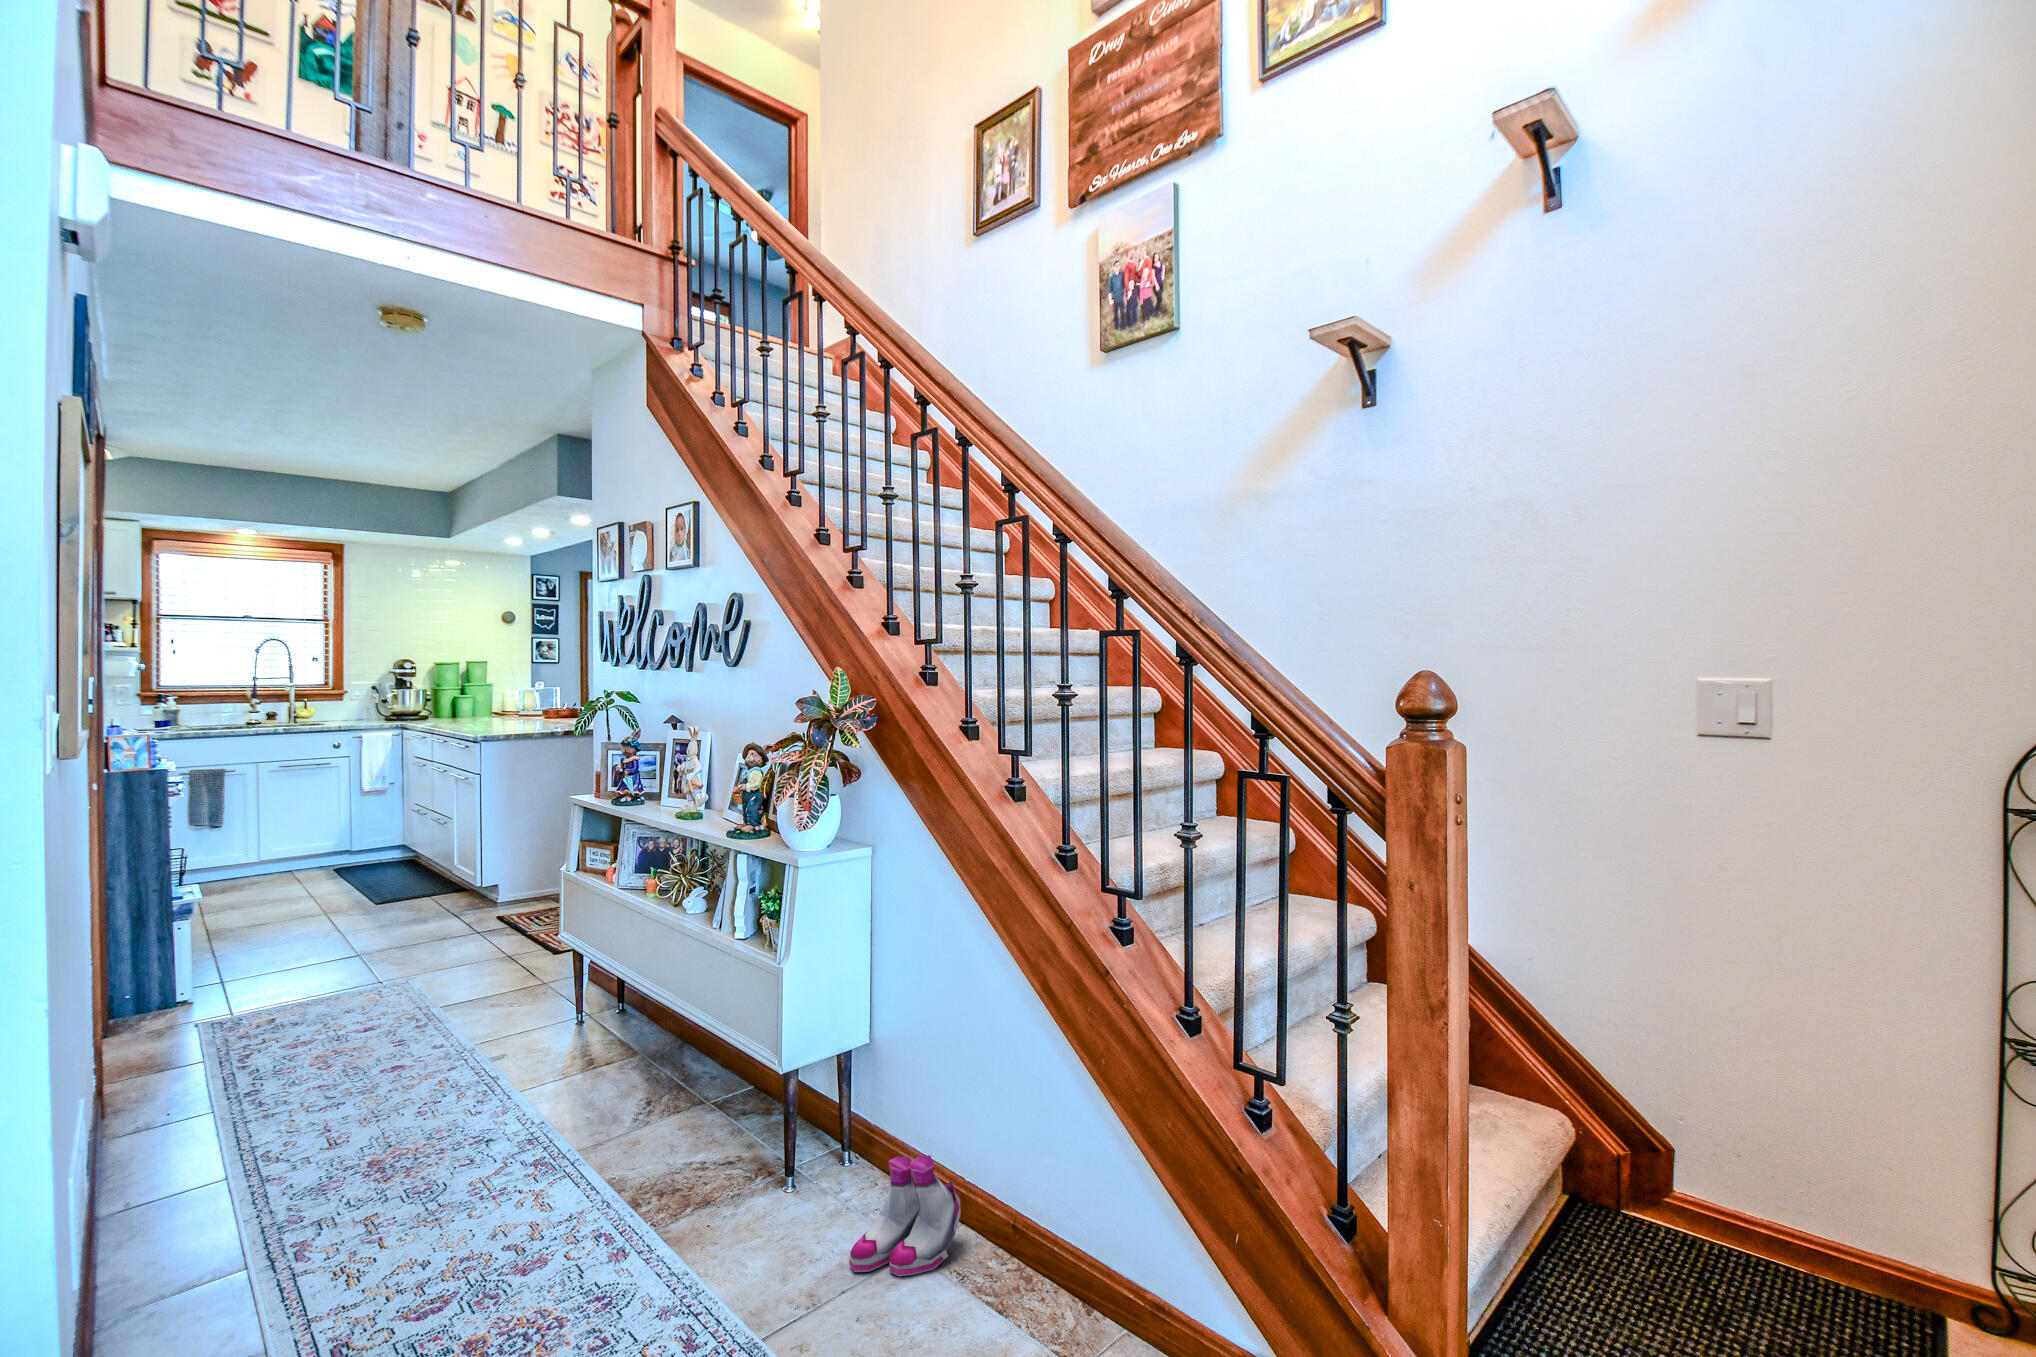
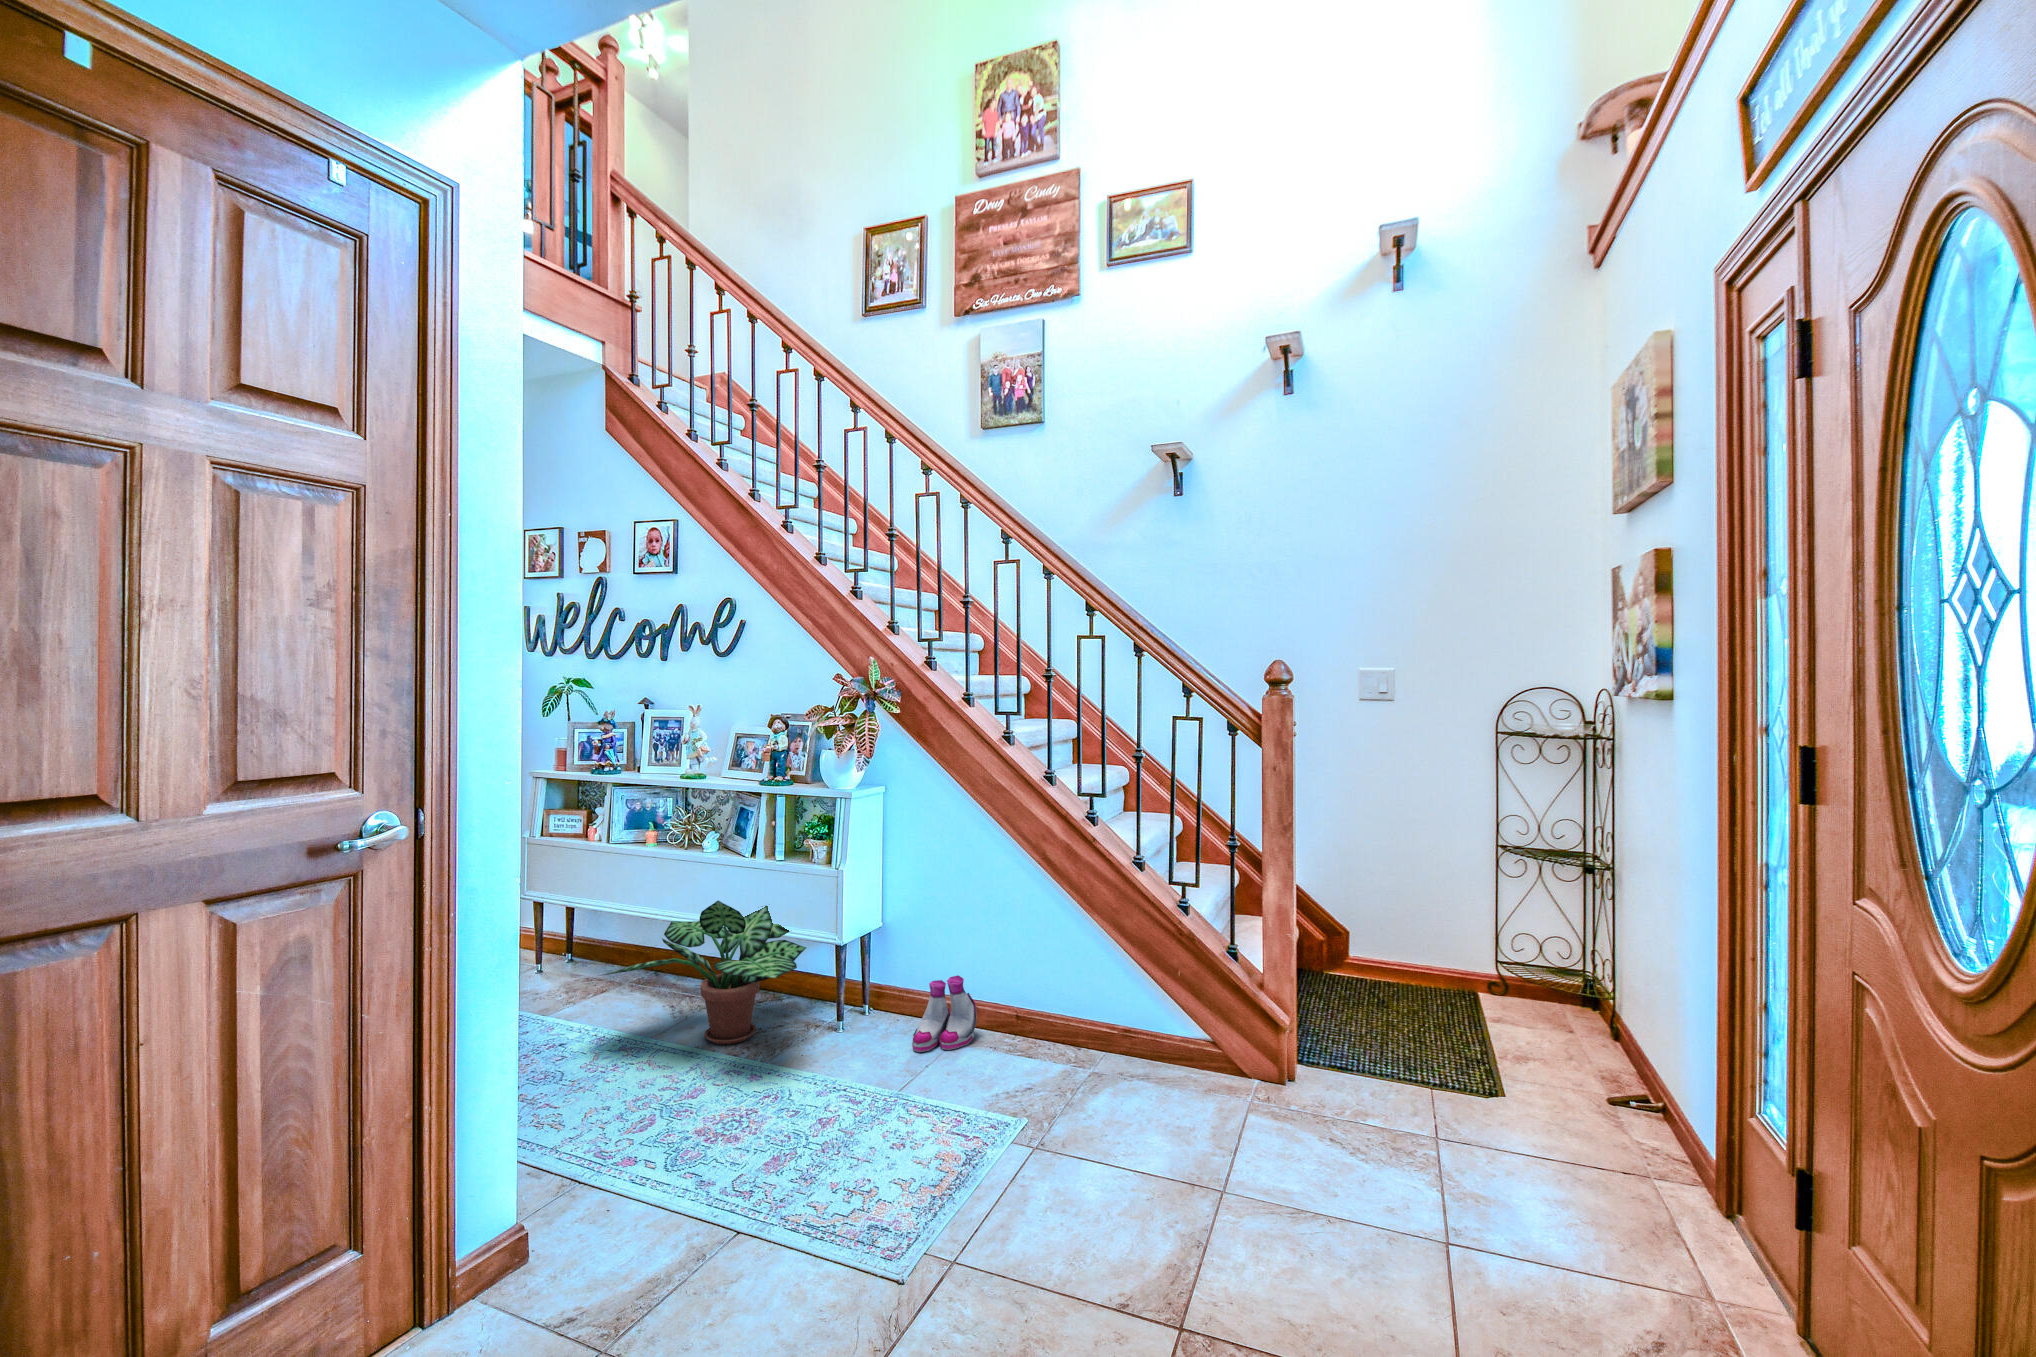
potted plant: none [497,995,777,1200] -> present [604,900,806,1044]

